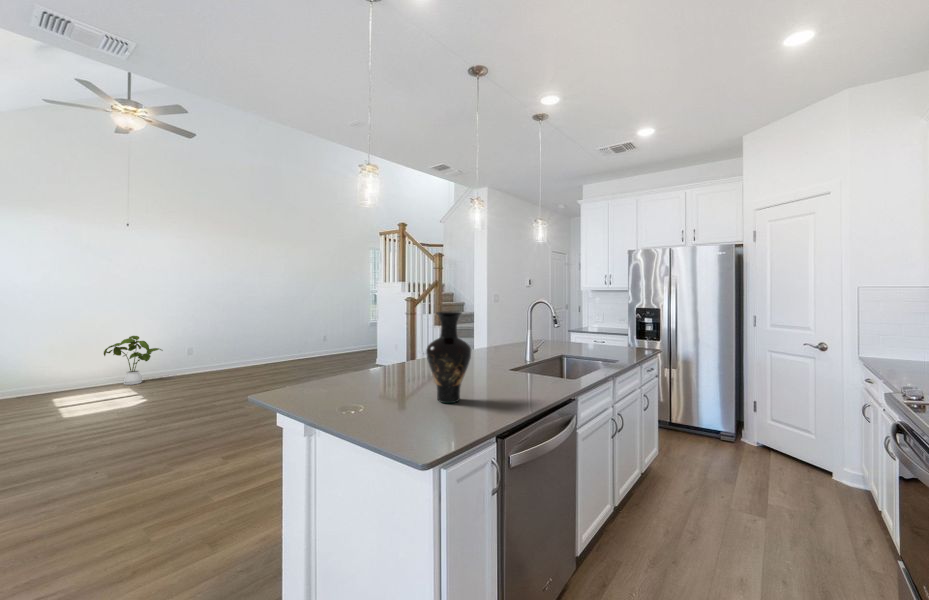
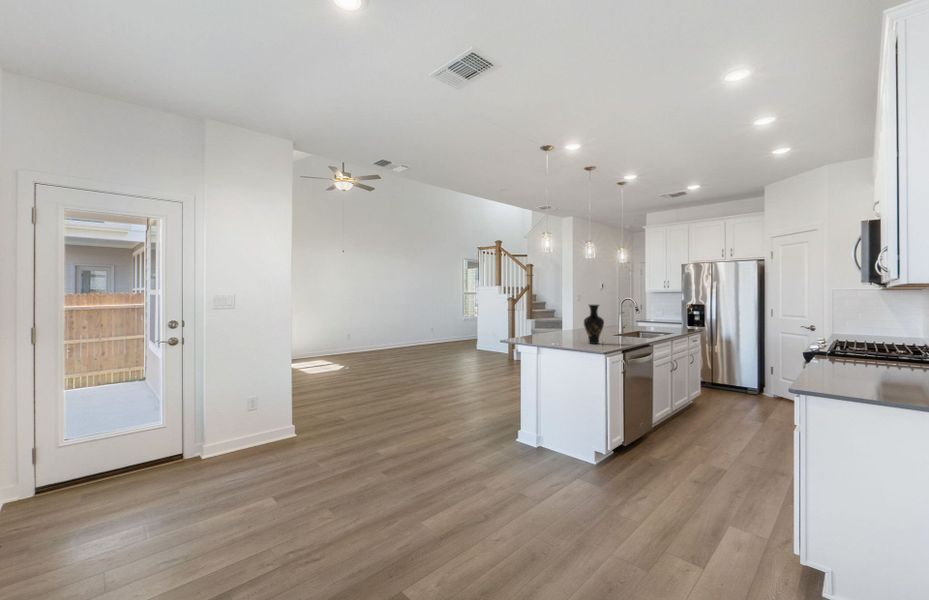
house plant: present [104,336,163,385] -> none [302,326,334,360]

